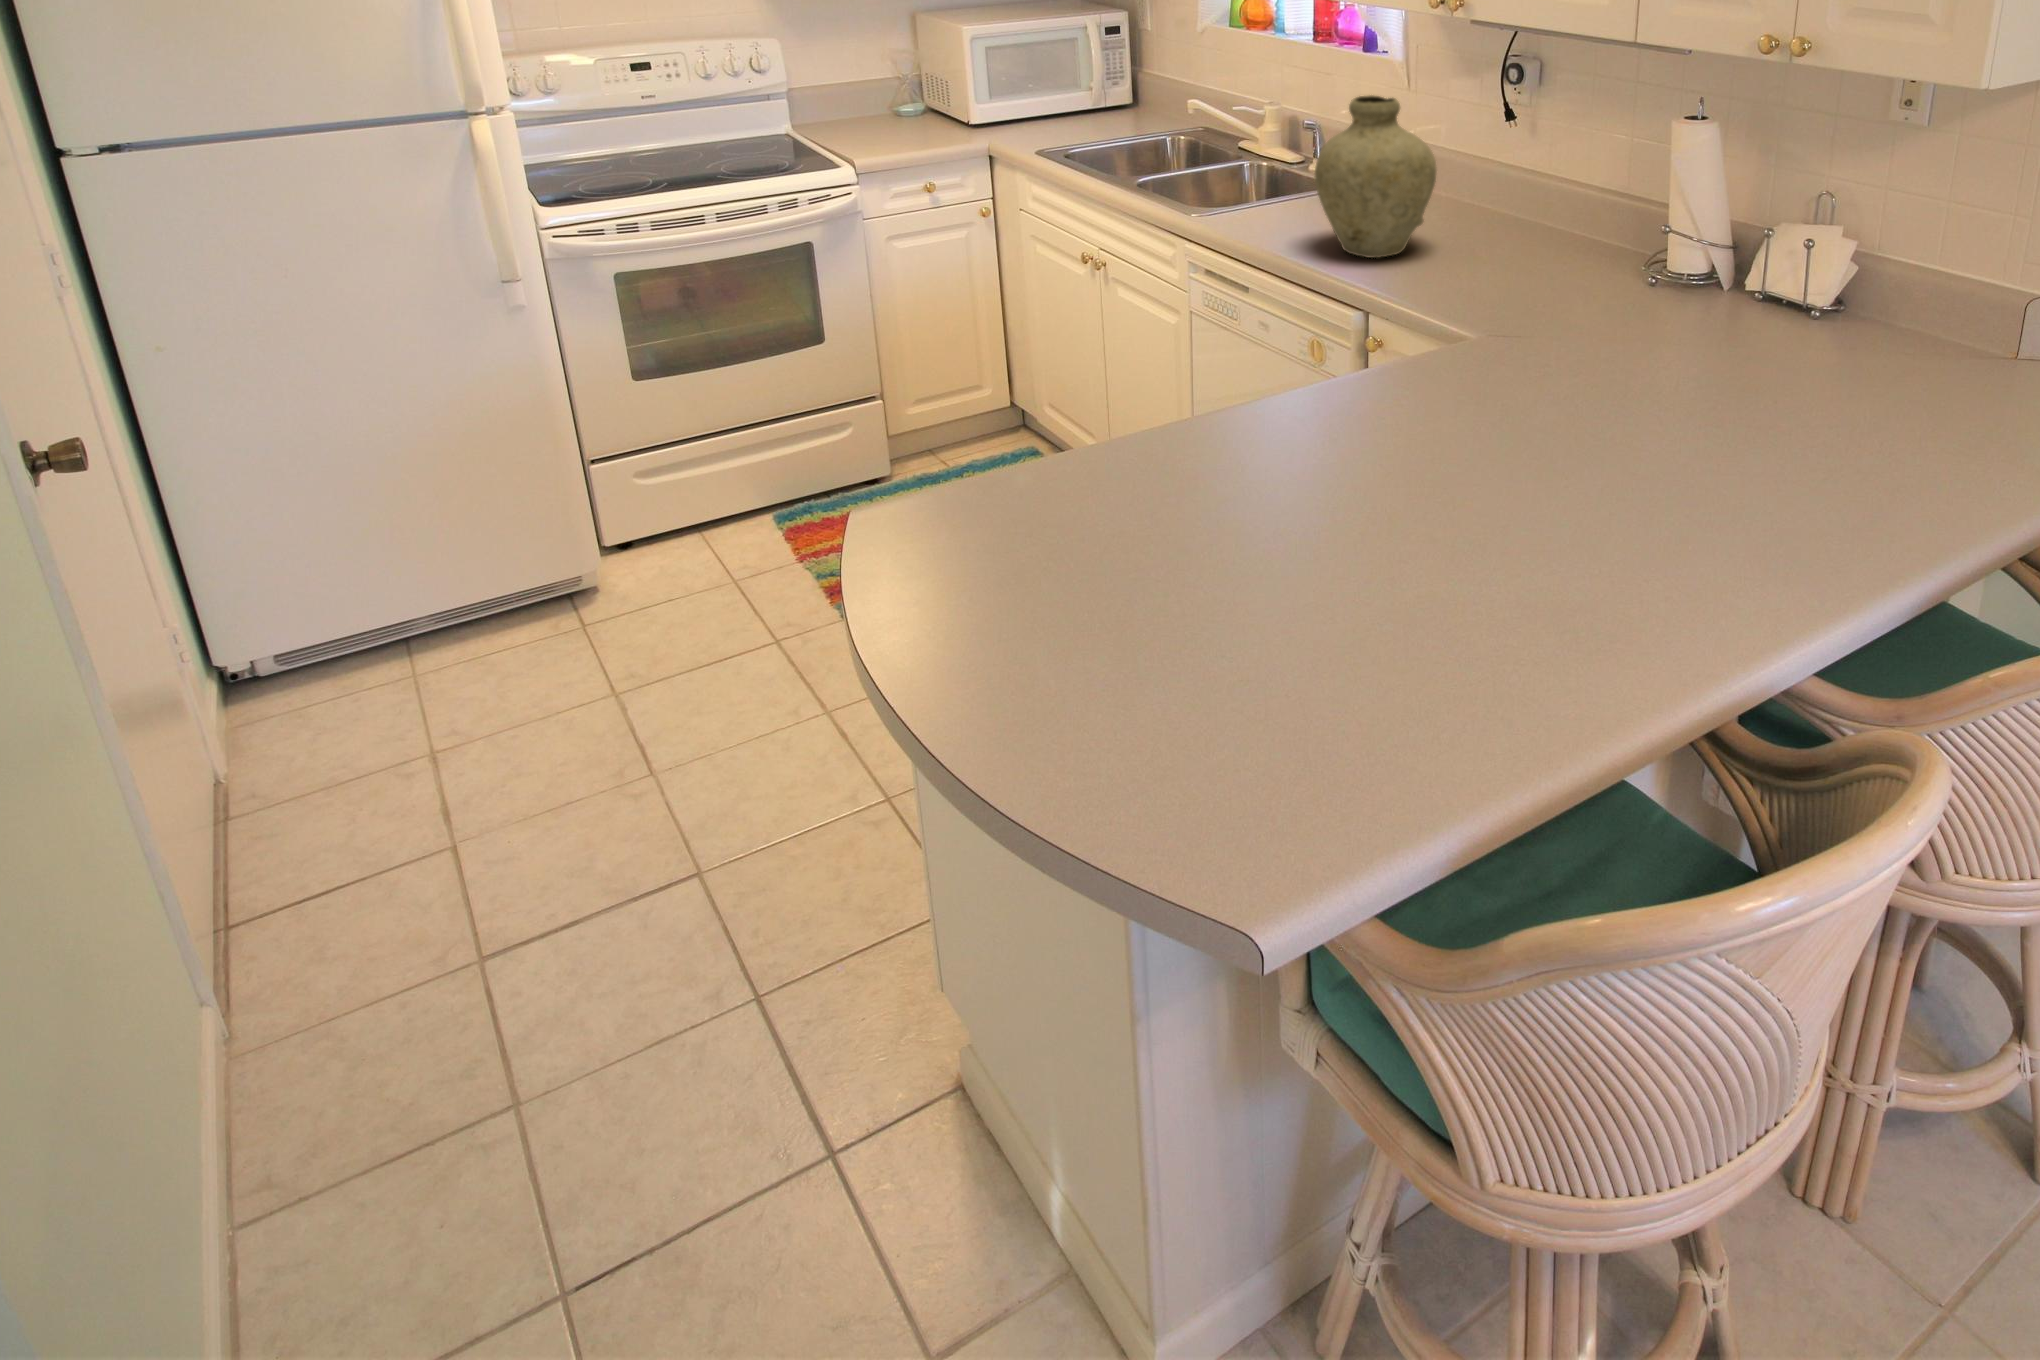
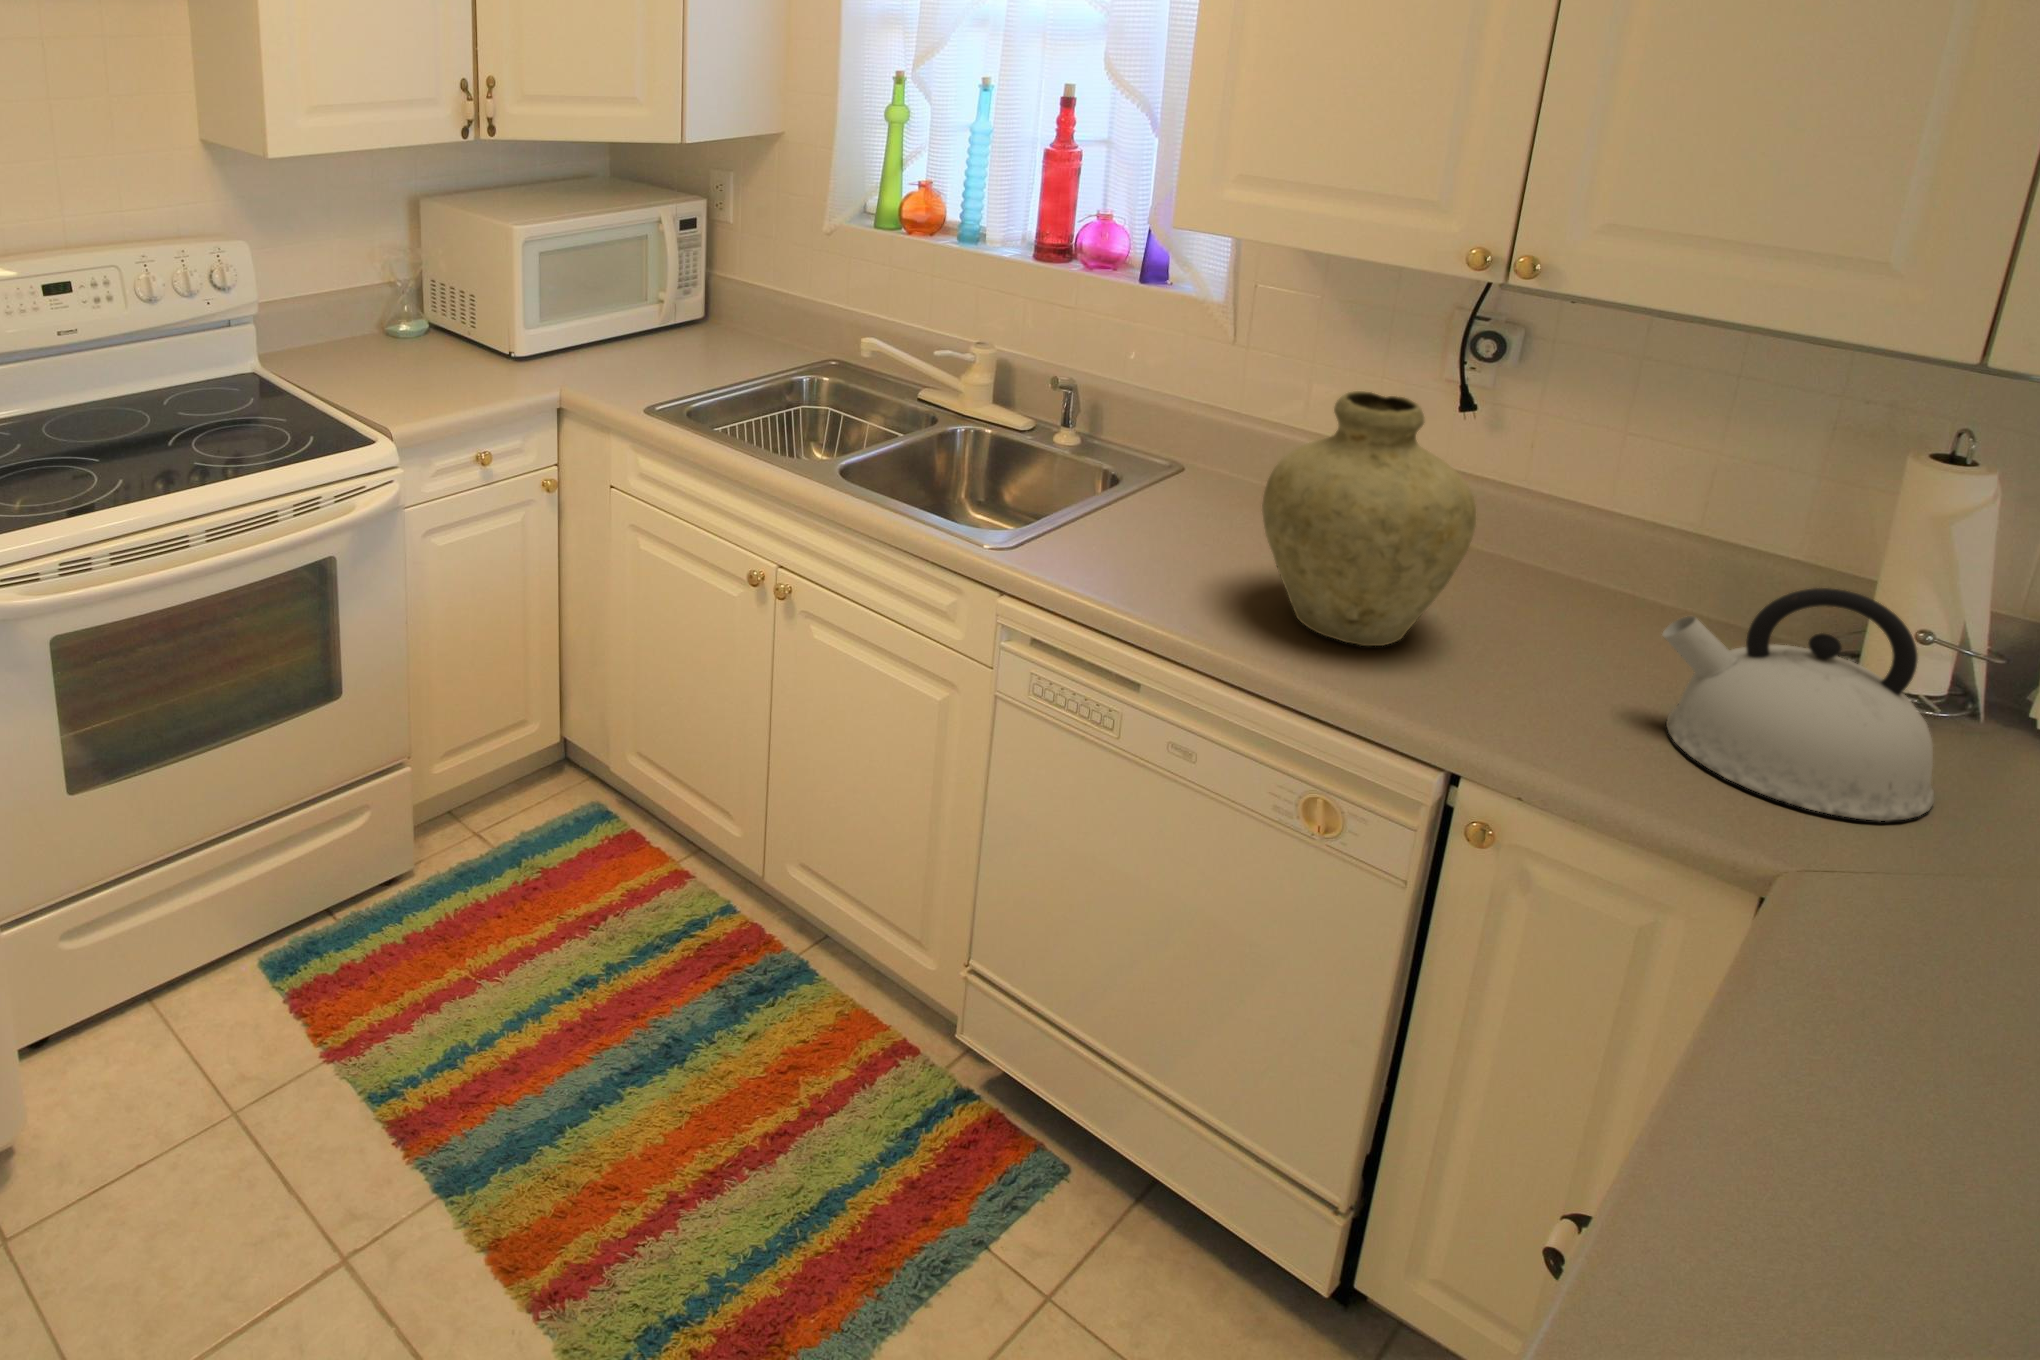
kettle: none [1493,191,1624,321] -> present [1663,588,1934,821]

